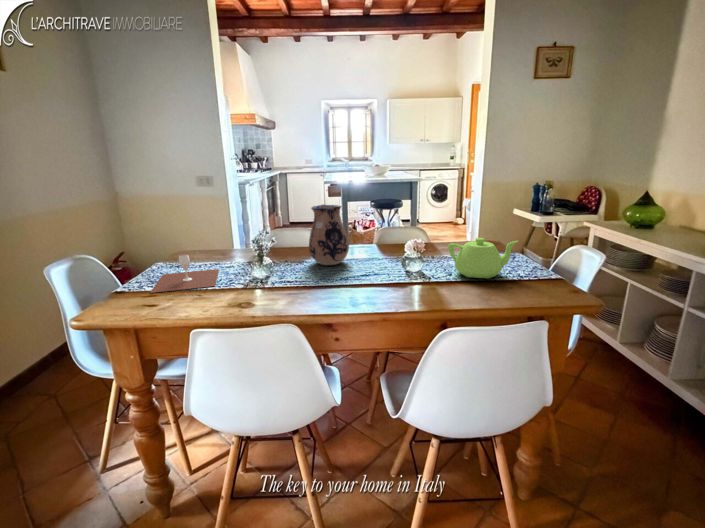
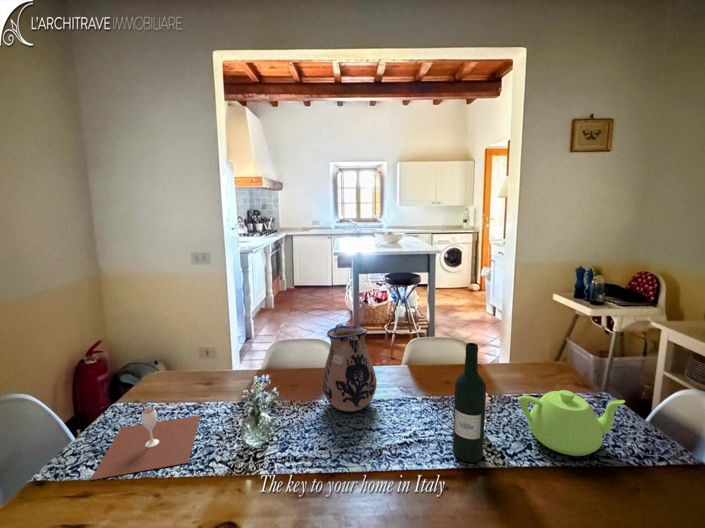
wine bottle: none [399,199,420,283] -> present [453,343,486,462]

